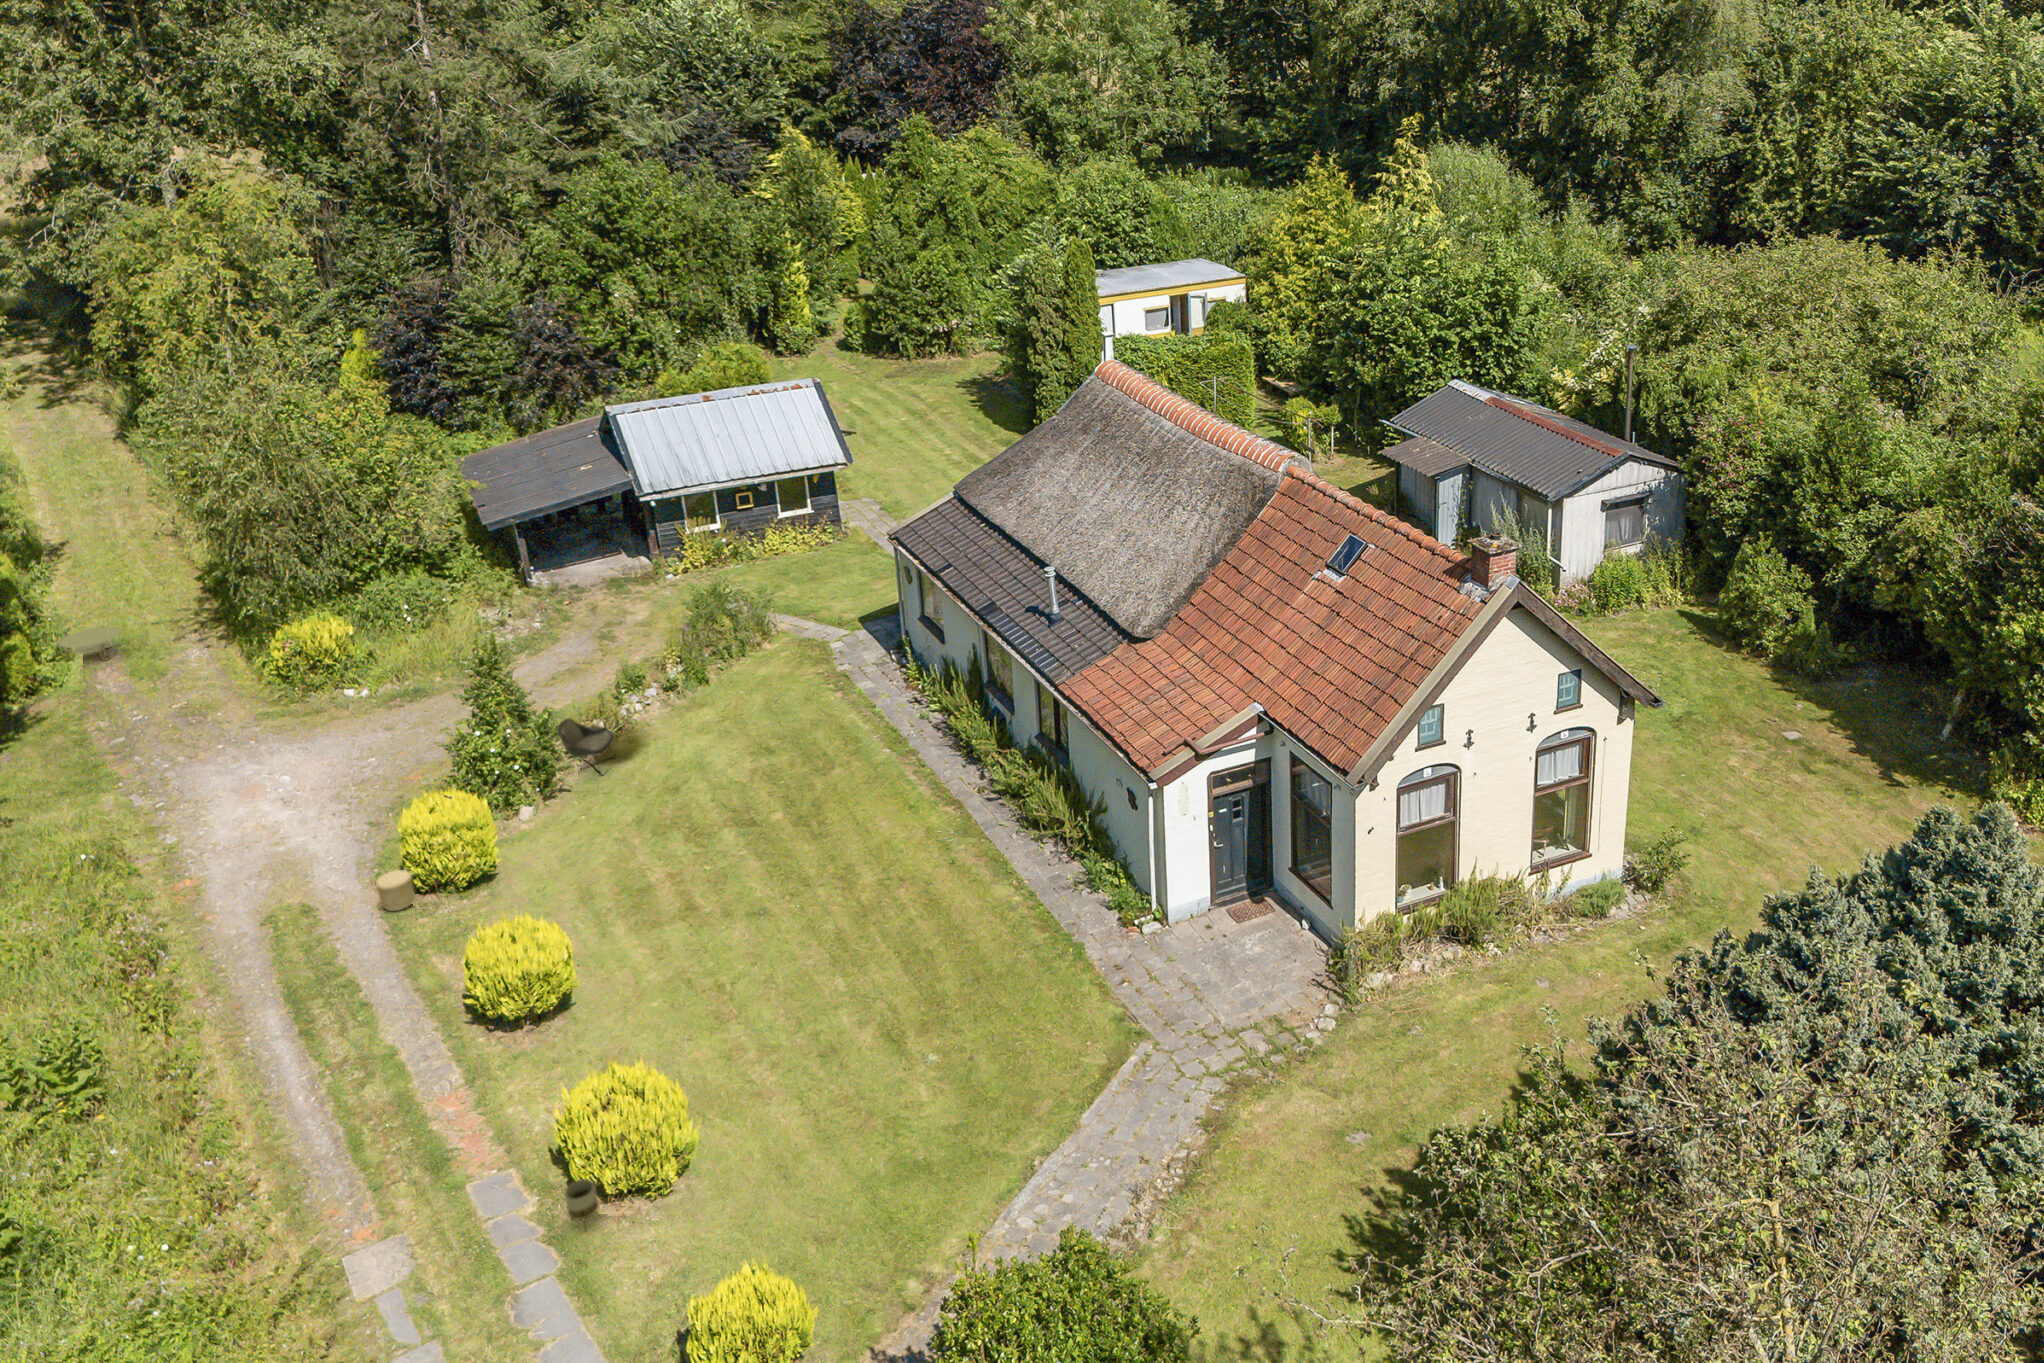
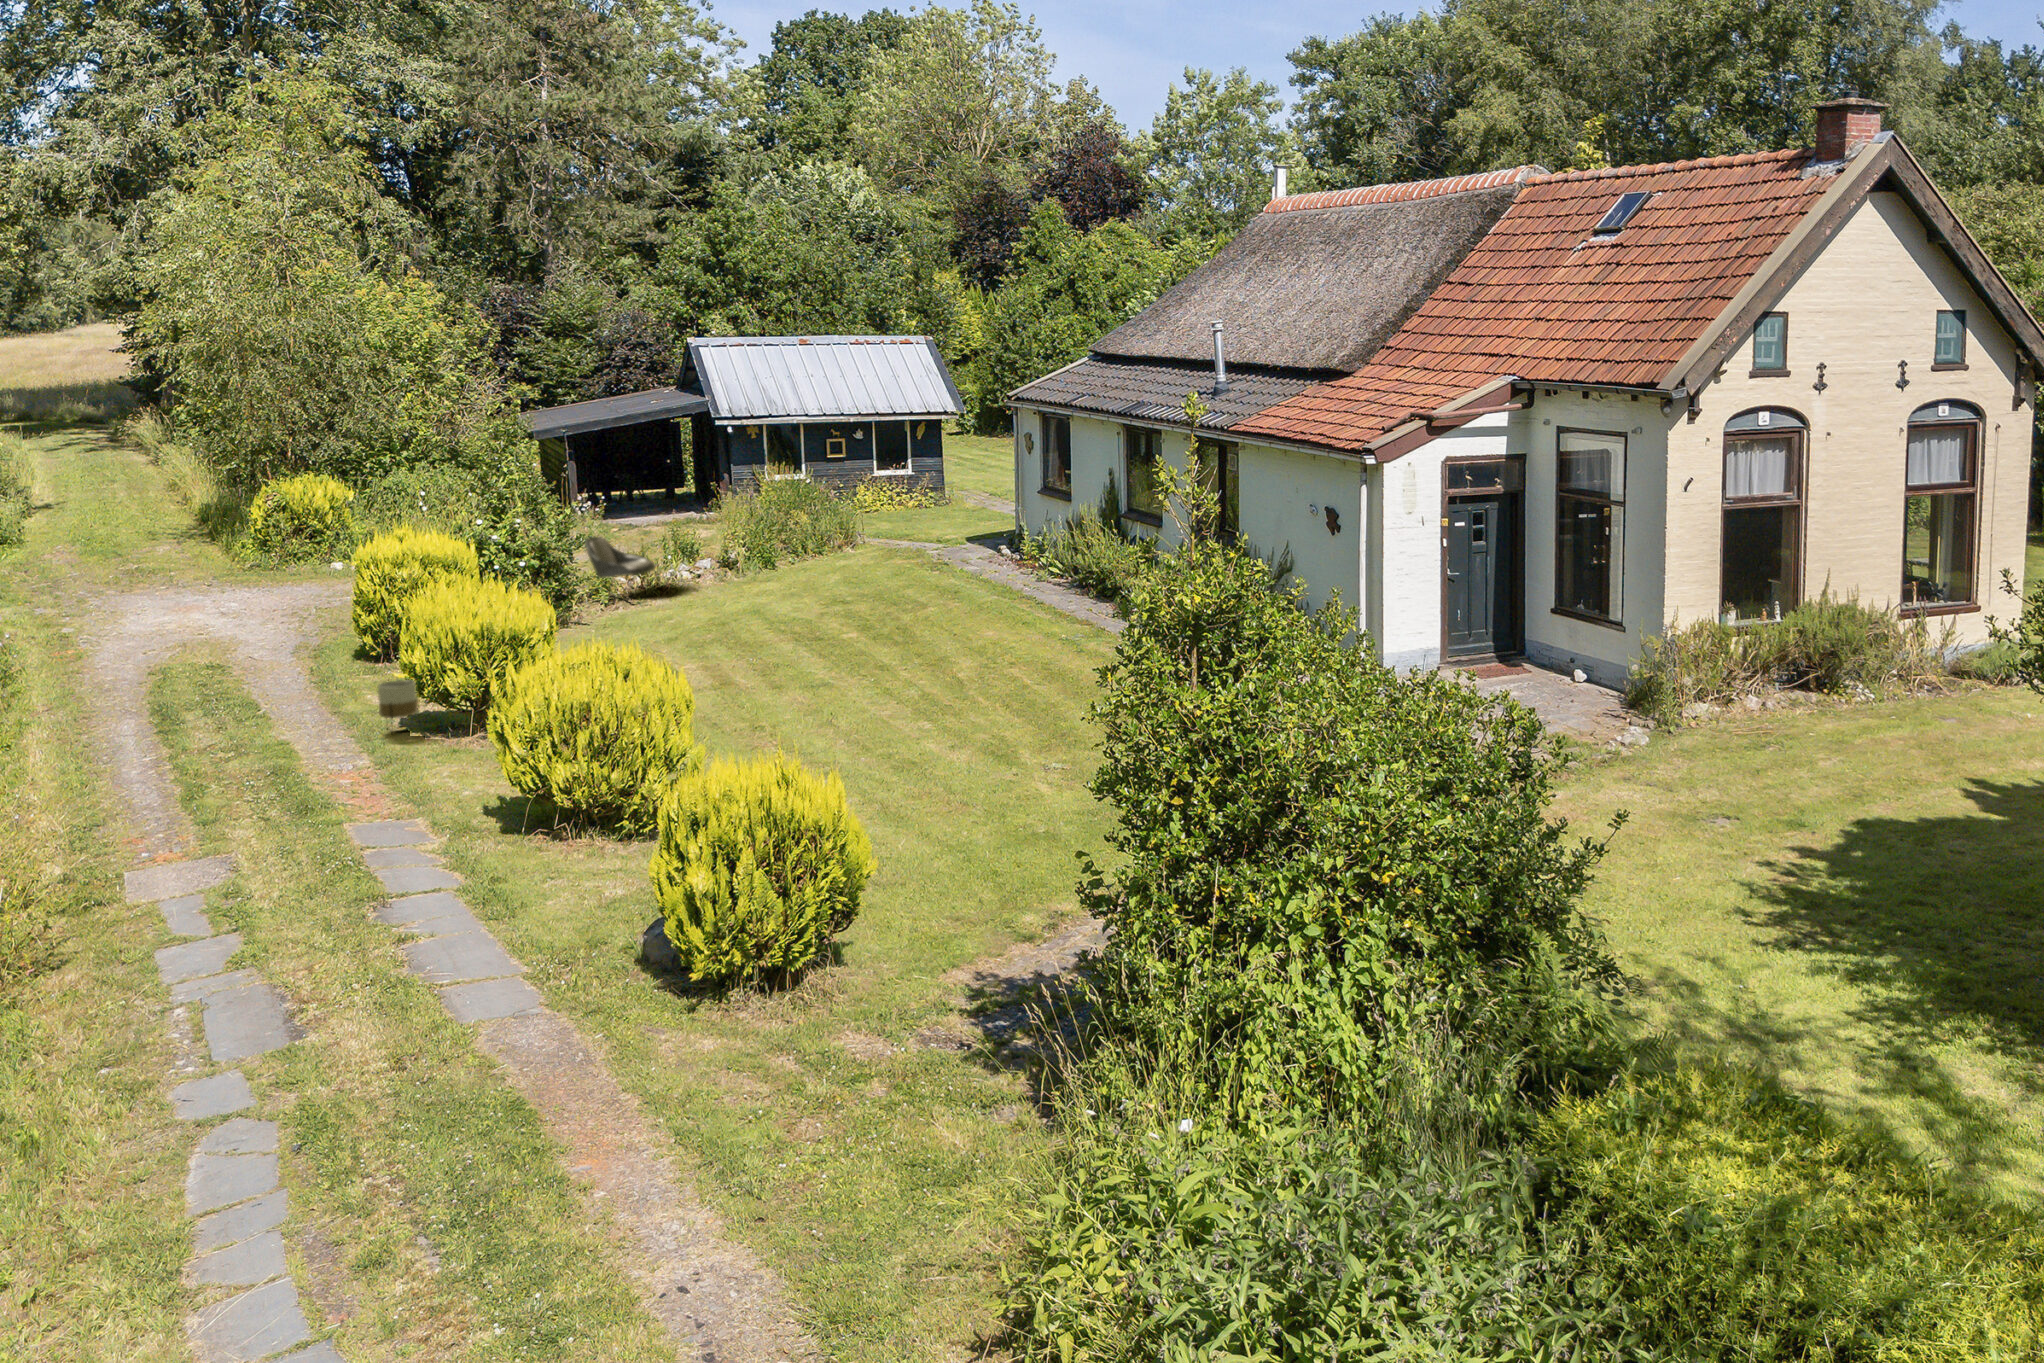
round table: present [58,627,121,661] -> none [24,516,100,546]
woven basket: present [376,870,415,911] -> none [324,619,373,665]
planter: present [565,1179,599,1223] -> present [378,680,418,719]

